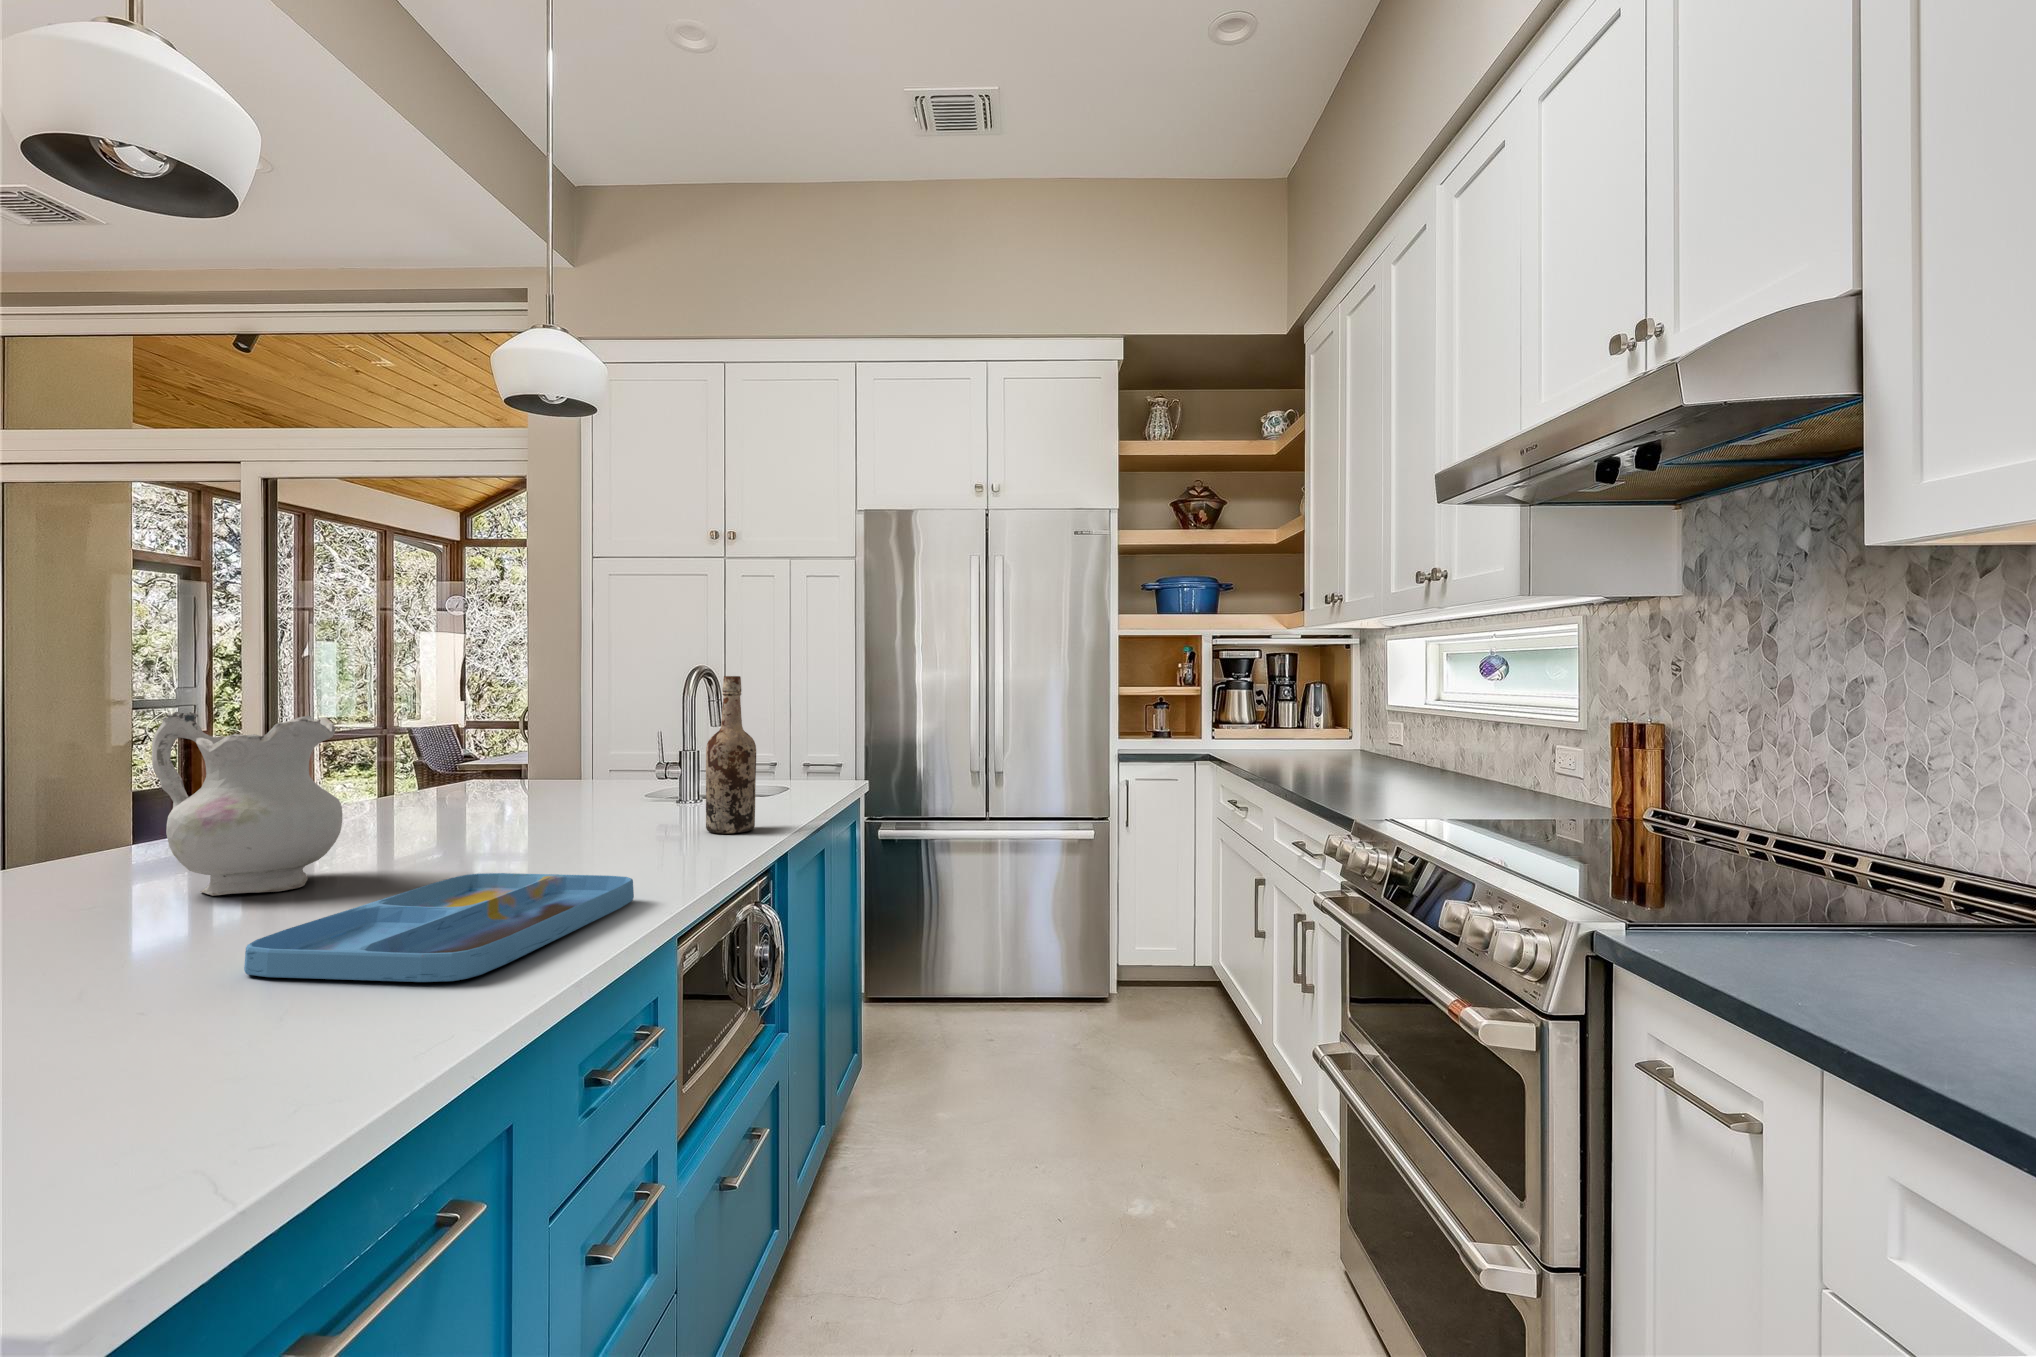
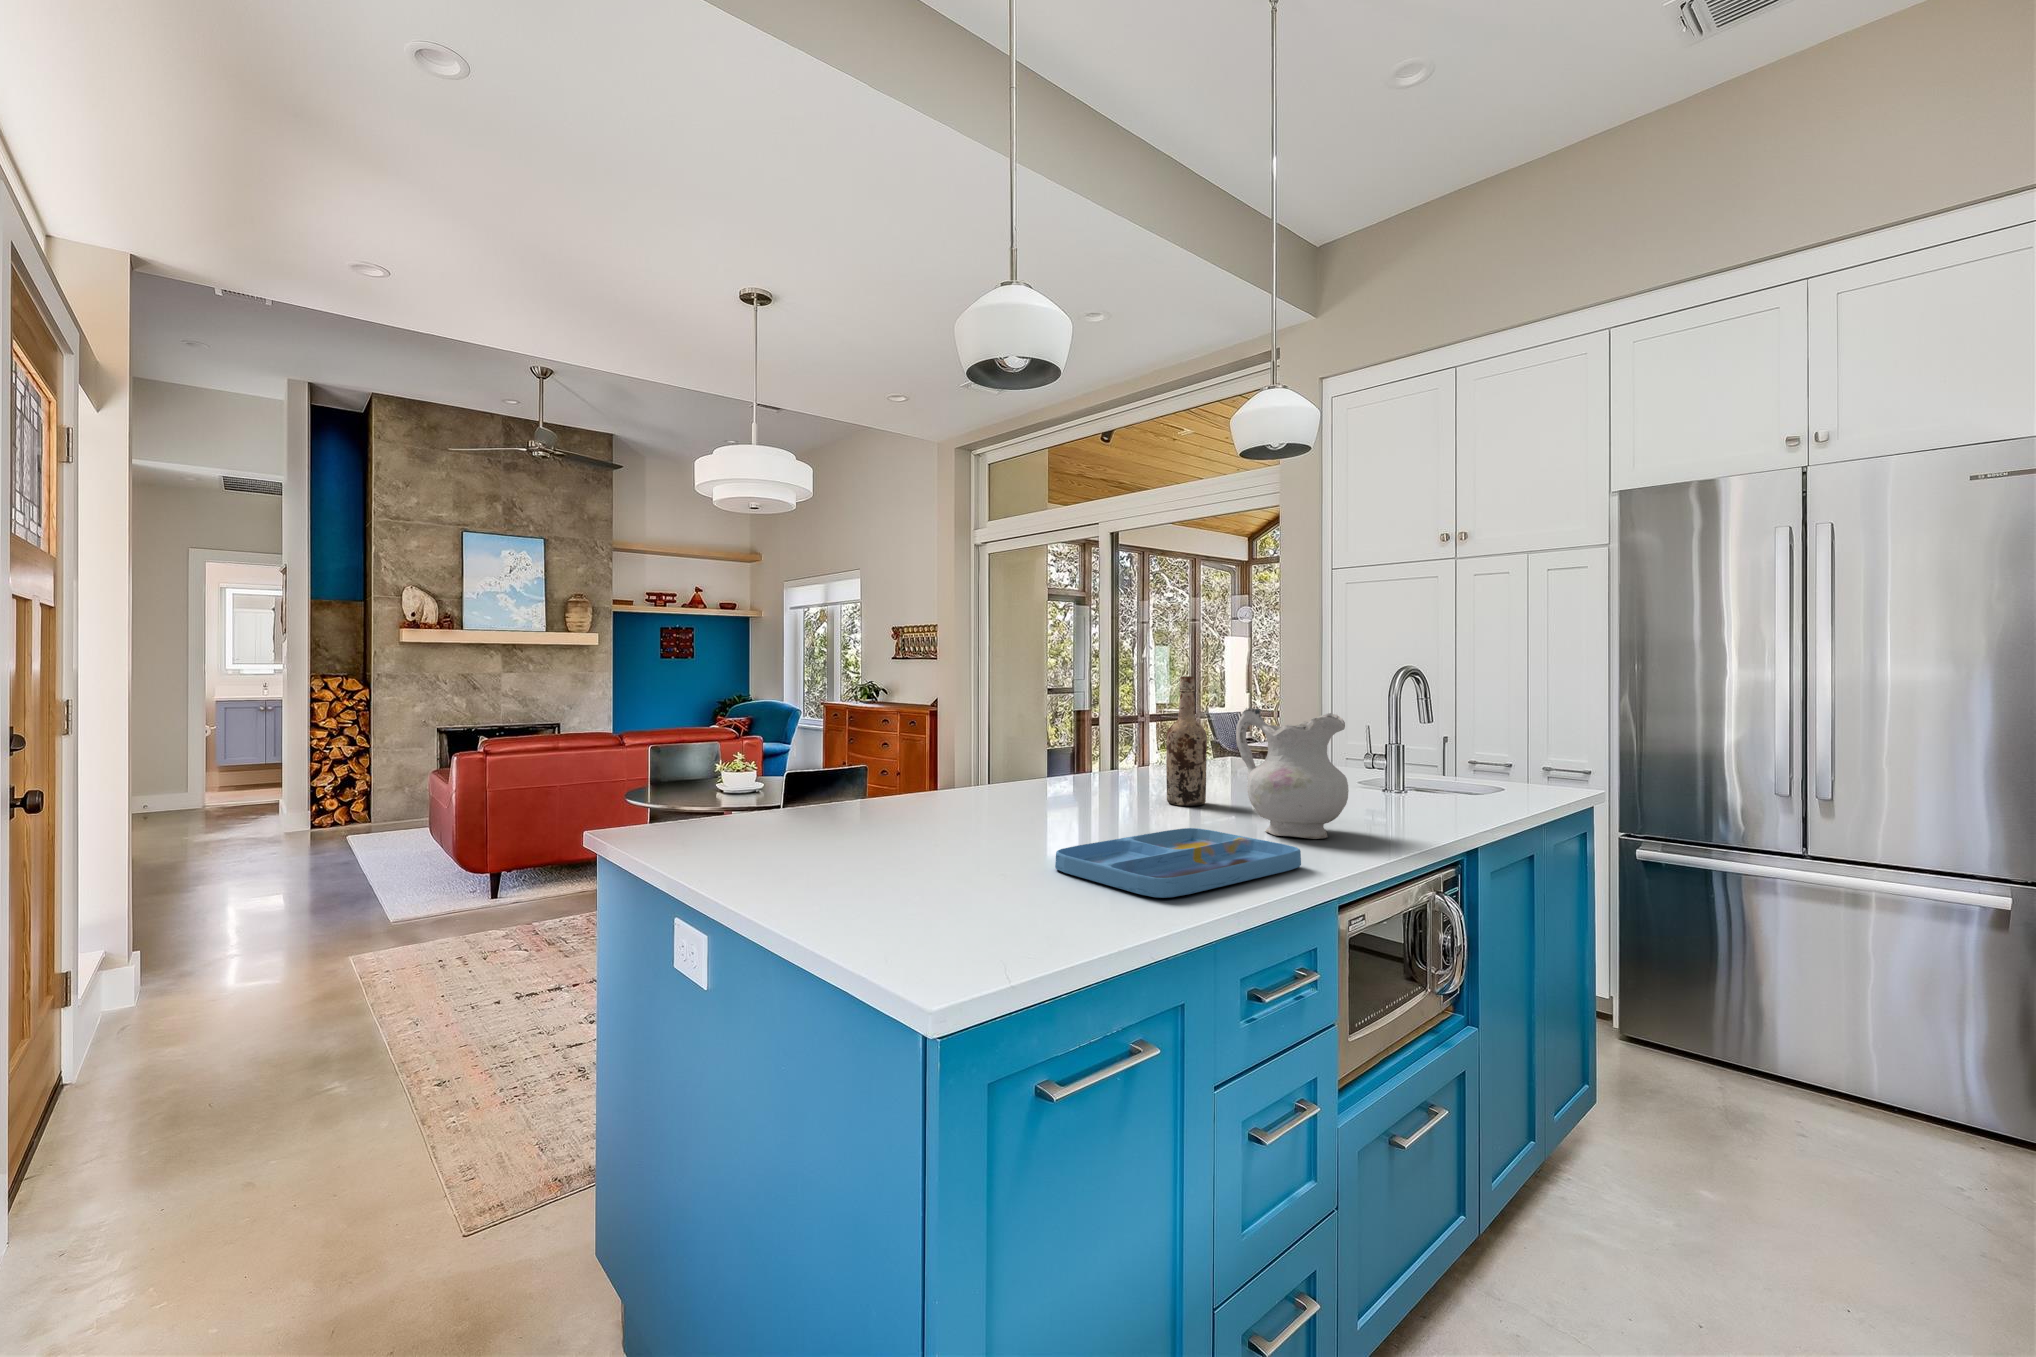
wine bottle: present [706,676,756,833] -> present [1166,676,1207,806]
ceramic pitcher: present [152,712,342,896] -> present [1236,707,1349,839]

